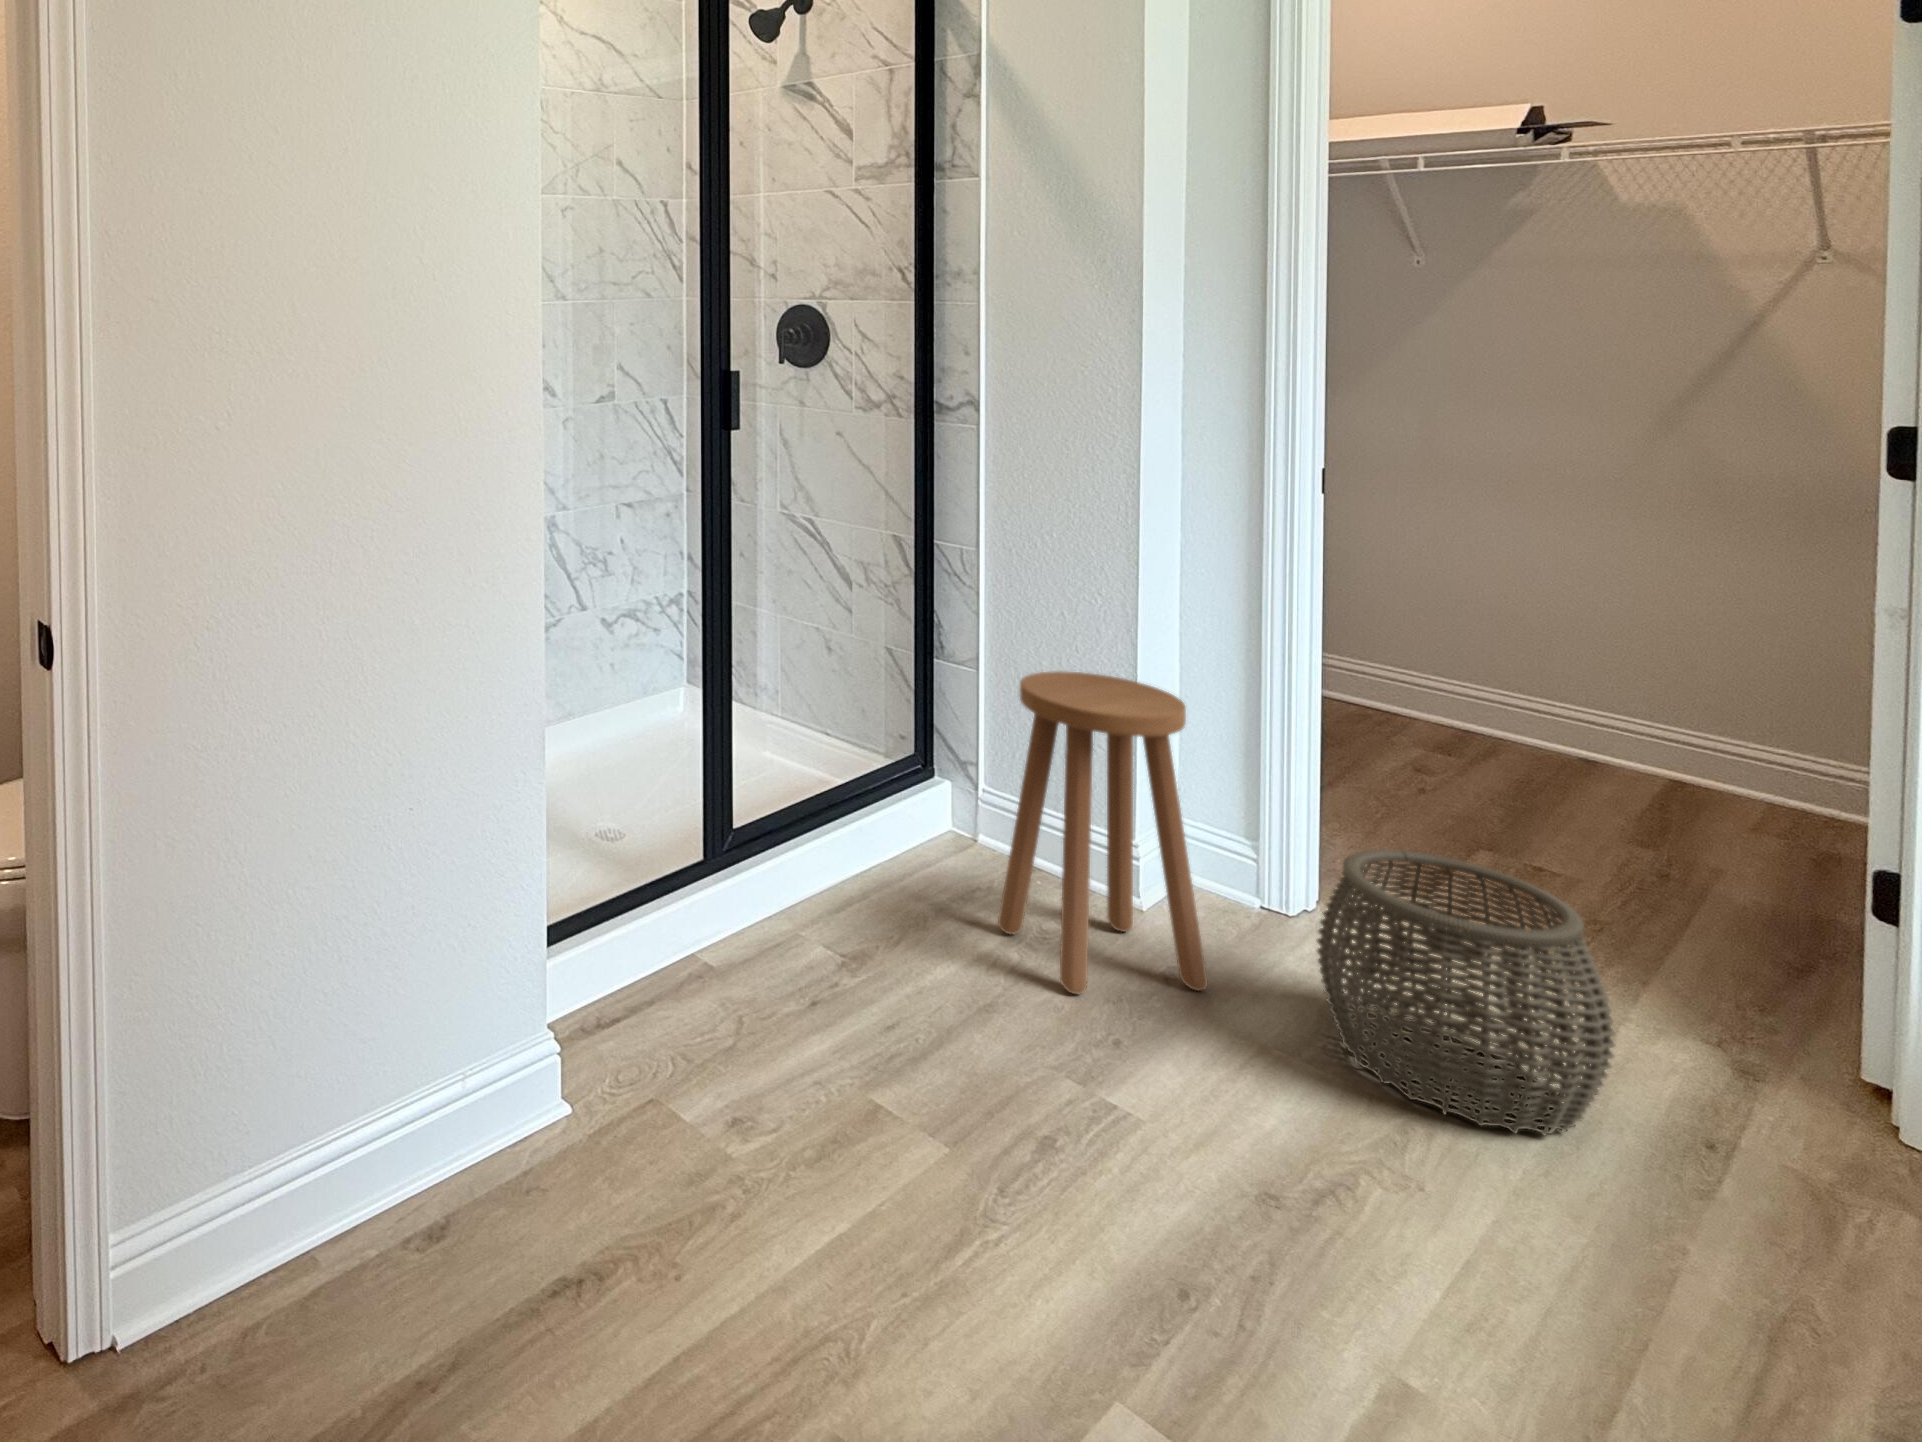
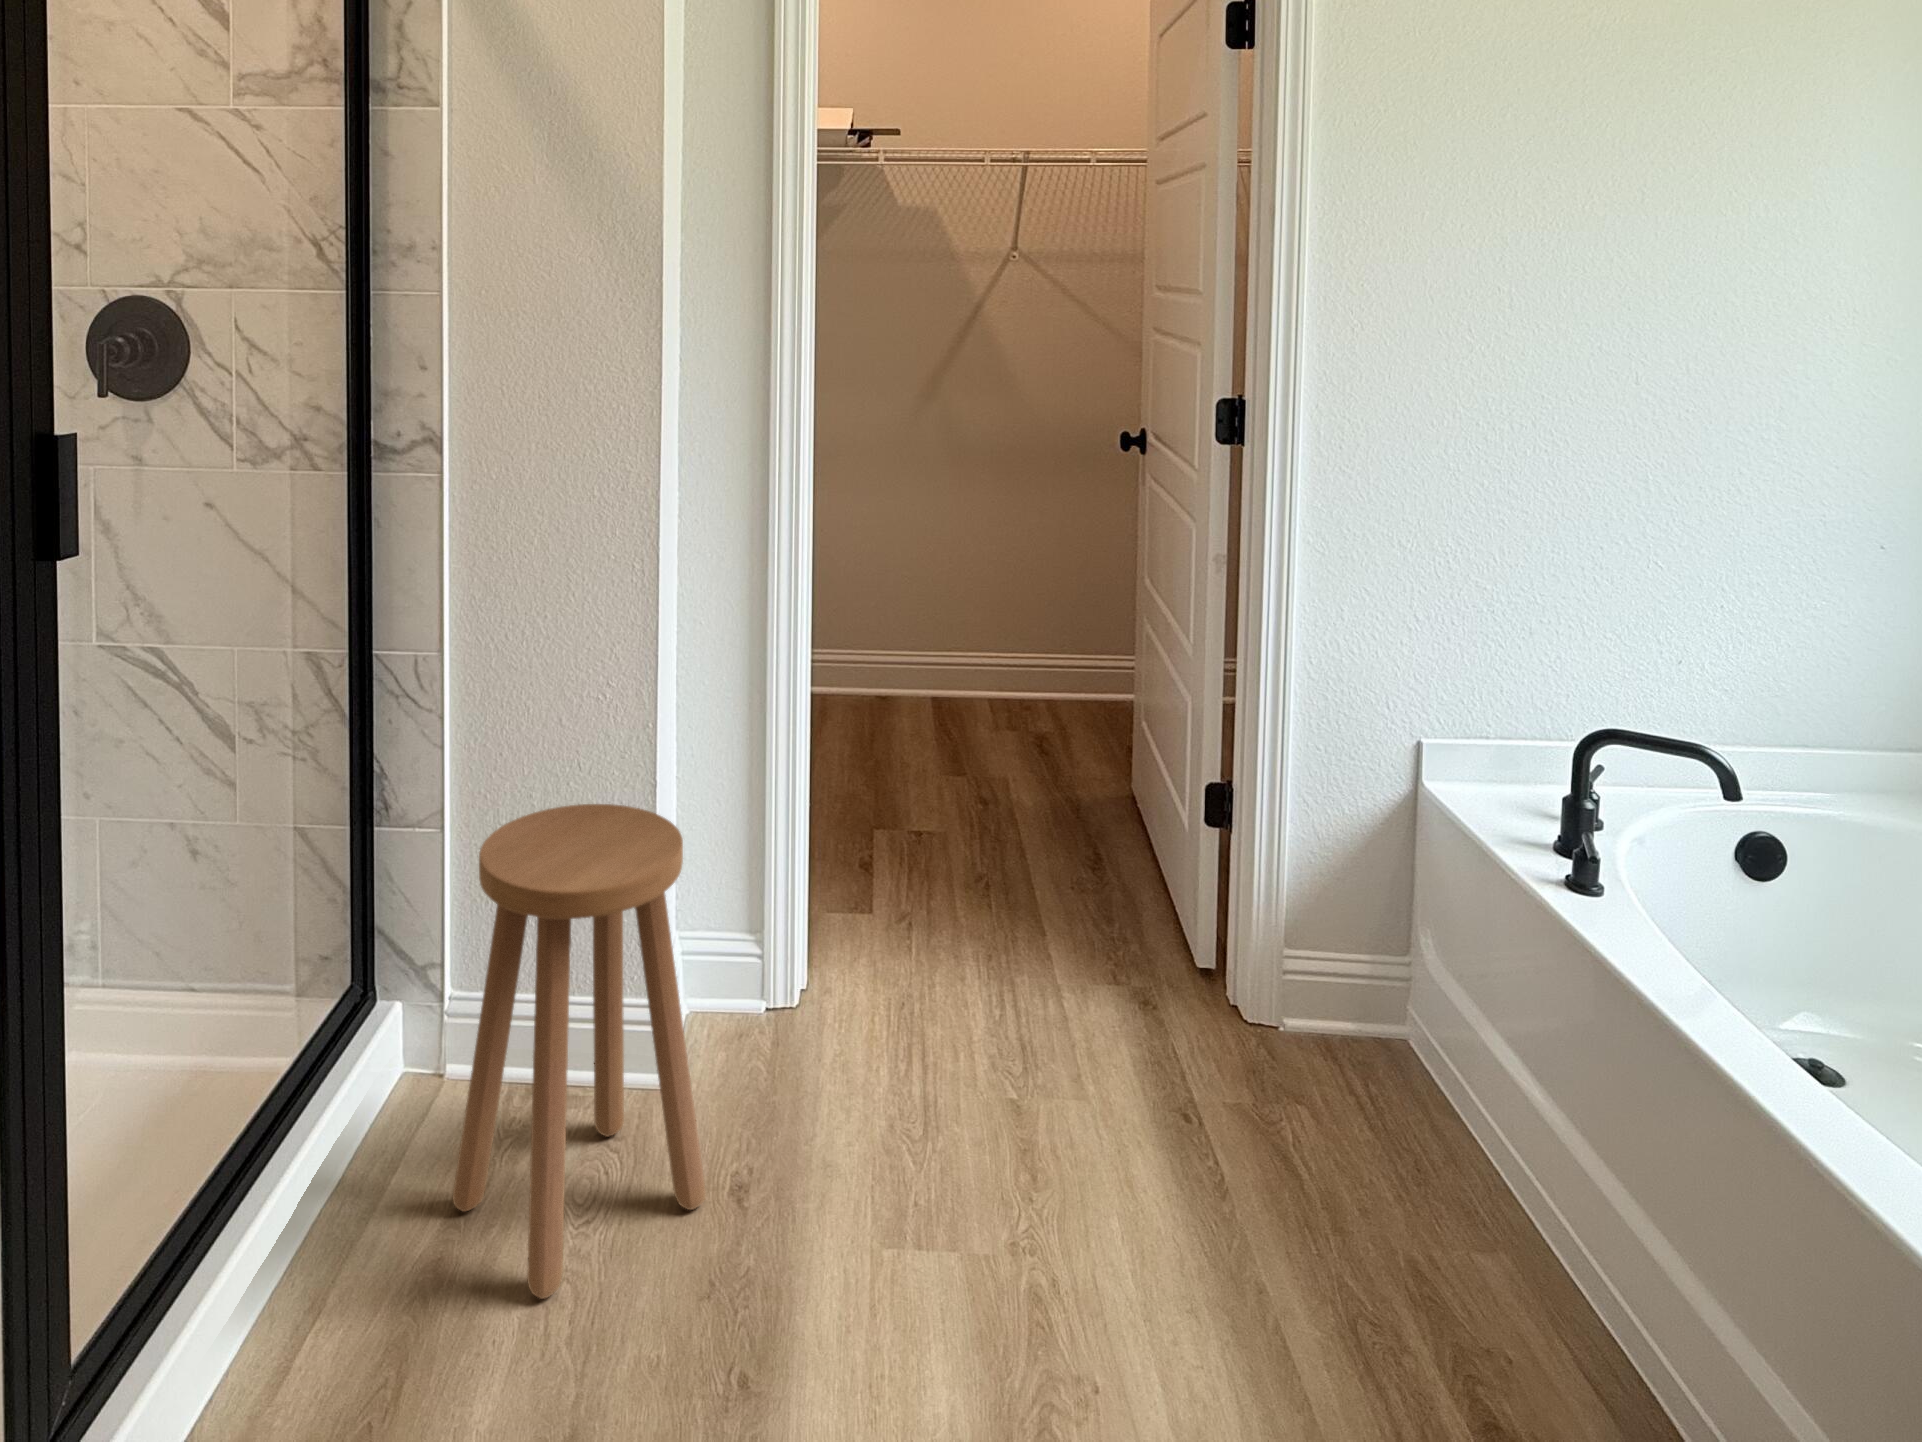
woven basket: present [1317,850,1615,1135] -> none [819,952,1086,1301]

